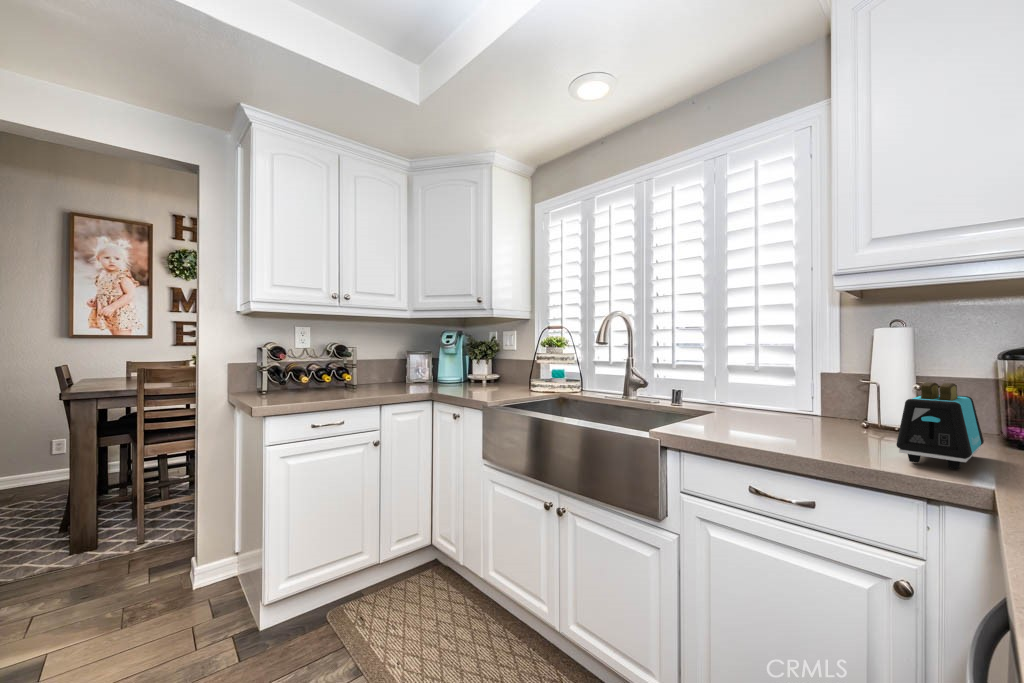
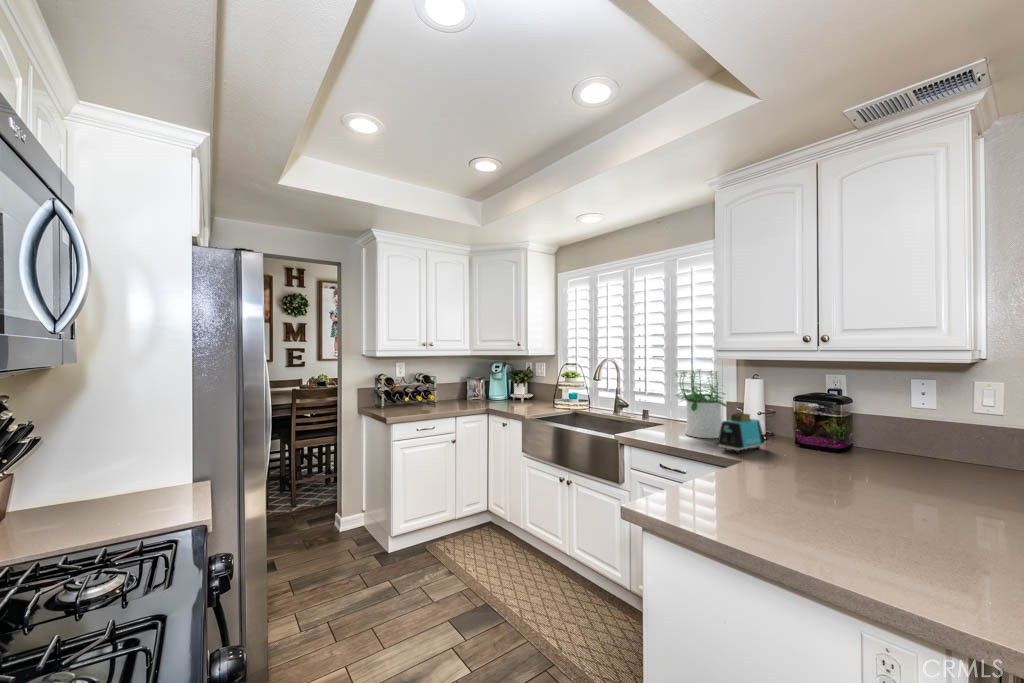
potted plant: none [744,310,862,434] -> present [676,371,727,438]

